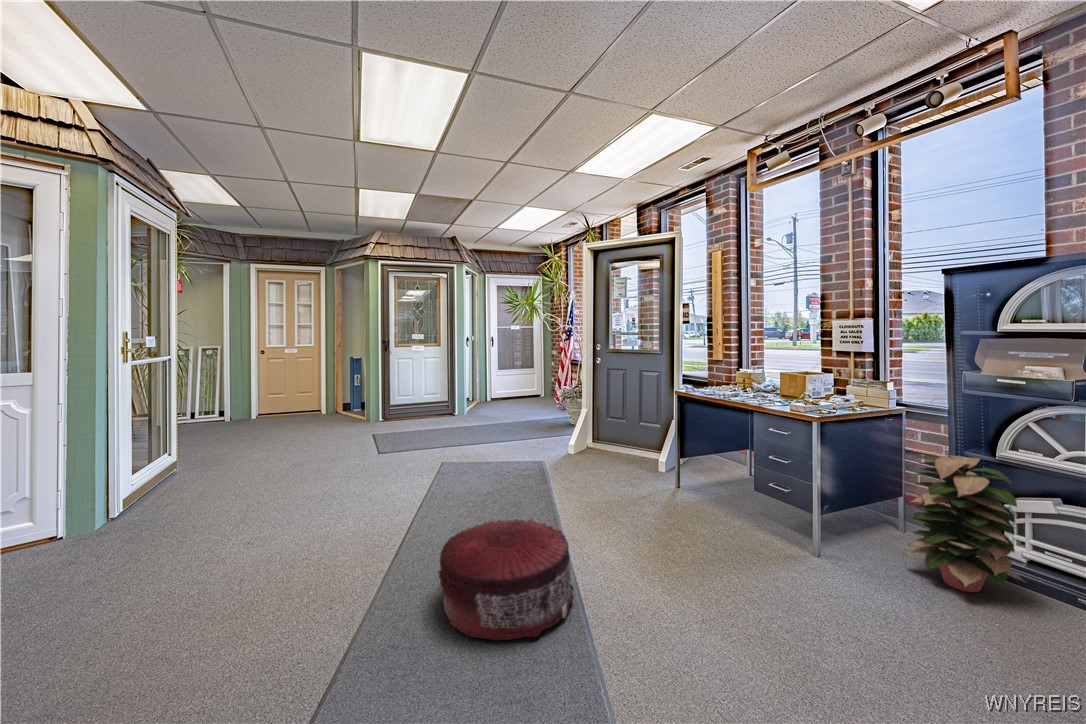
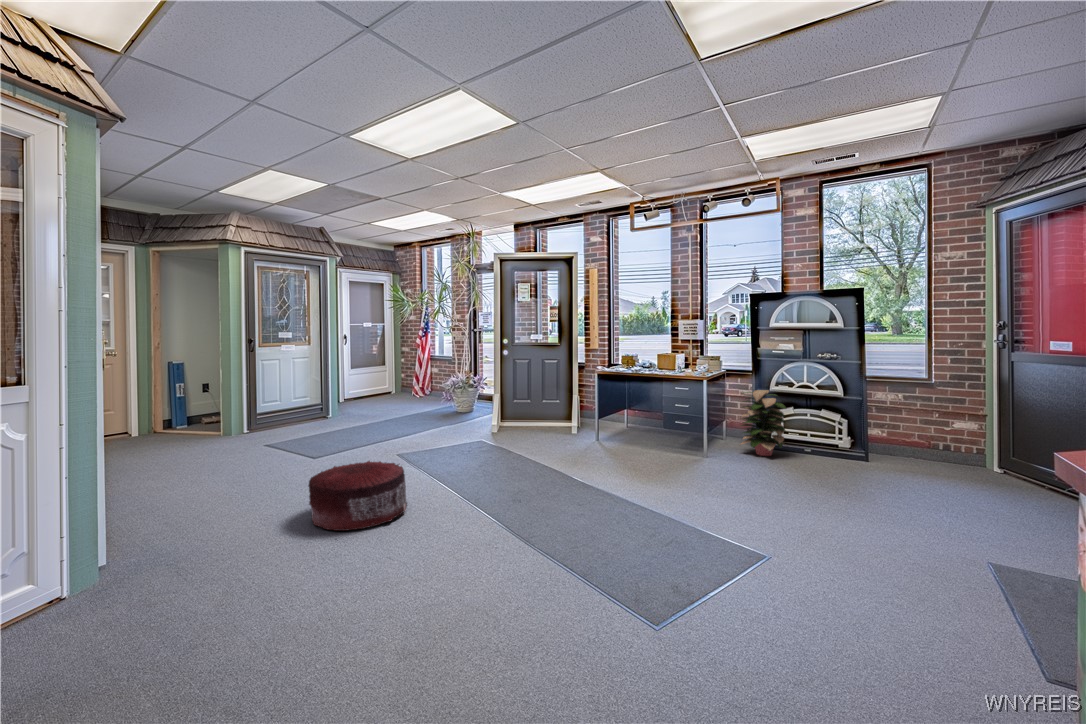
pouf: present [439,519,574,640] -> present [308,461,407,531]

